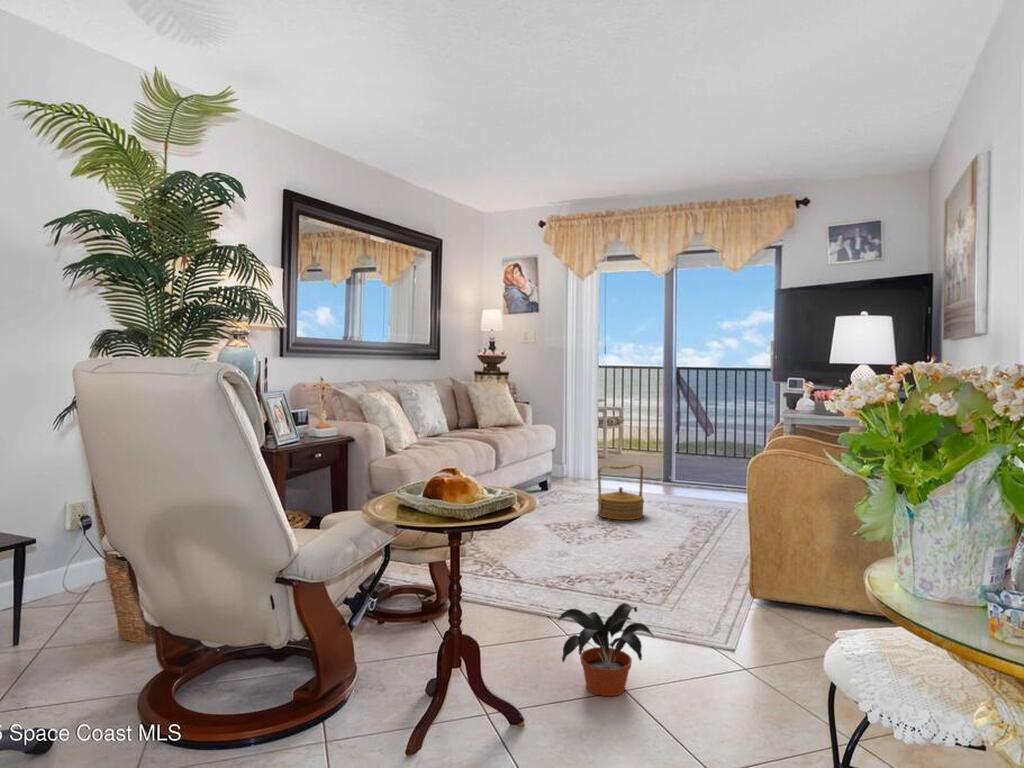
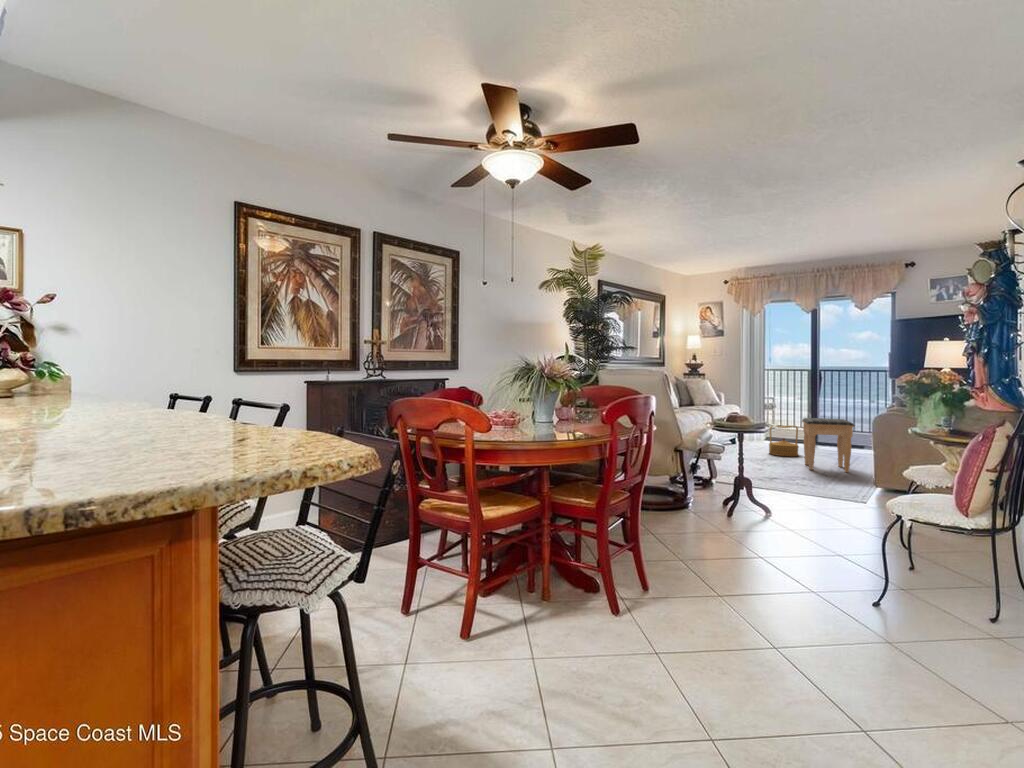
footstool: none [646,456,731,559] -> present [802,418,855,472]
potted plant: present [558,603,653,696] -> none [767,469,814,504]

